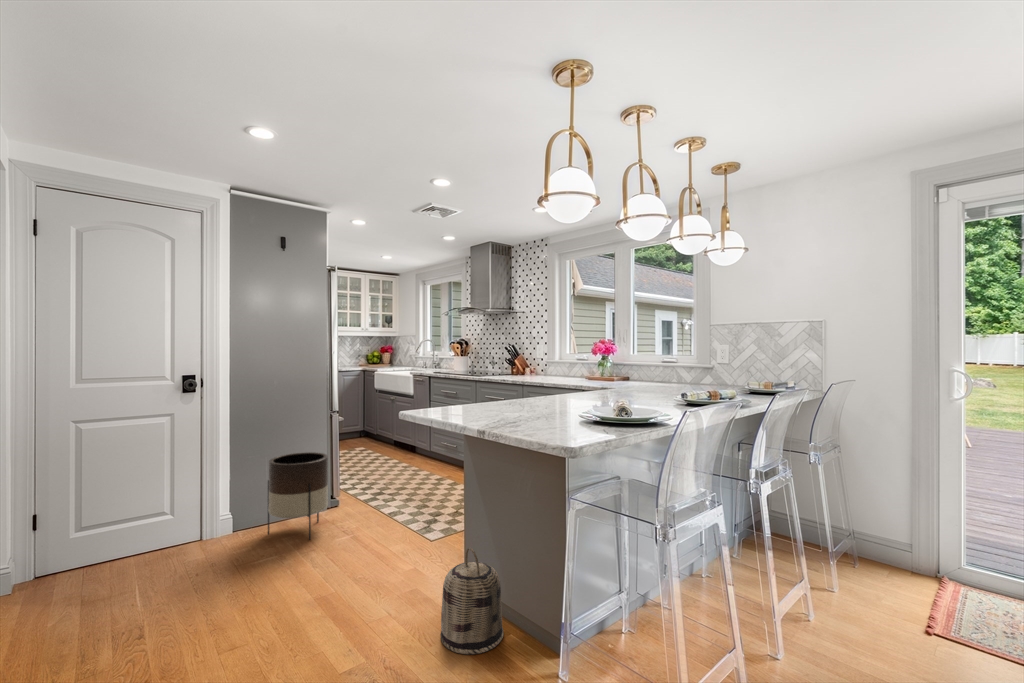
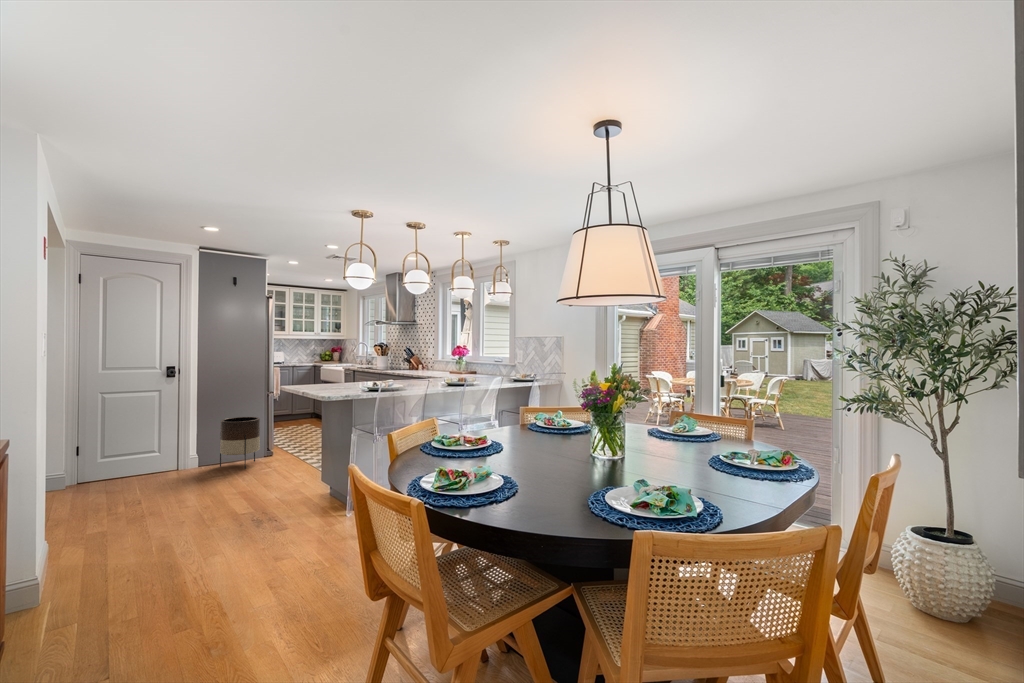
basket: present [440,548,504,654] -> none [295,458,331,509]

